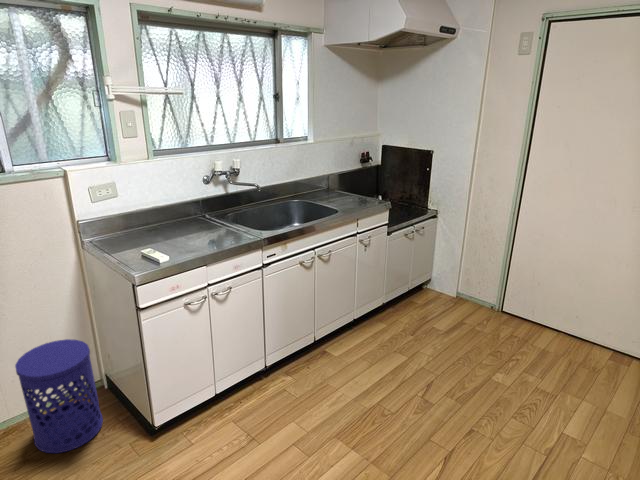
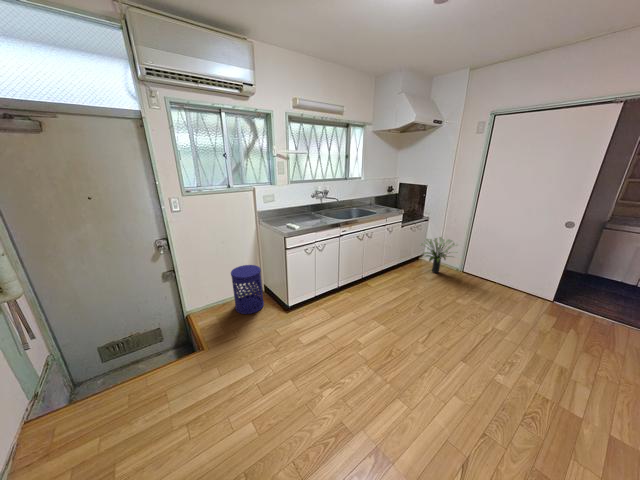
potted plant: none [424,249,492,318] -> present [420,237,458,273]

